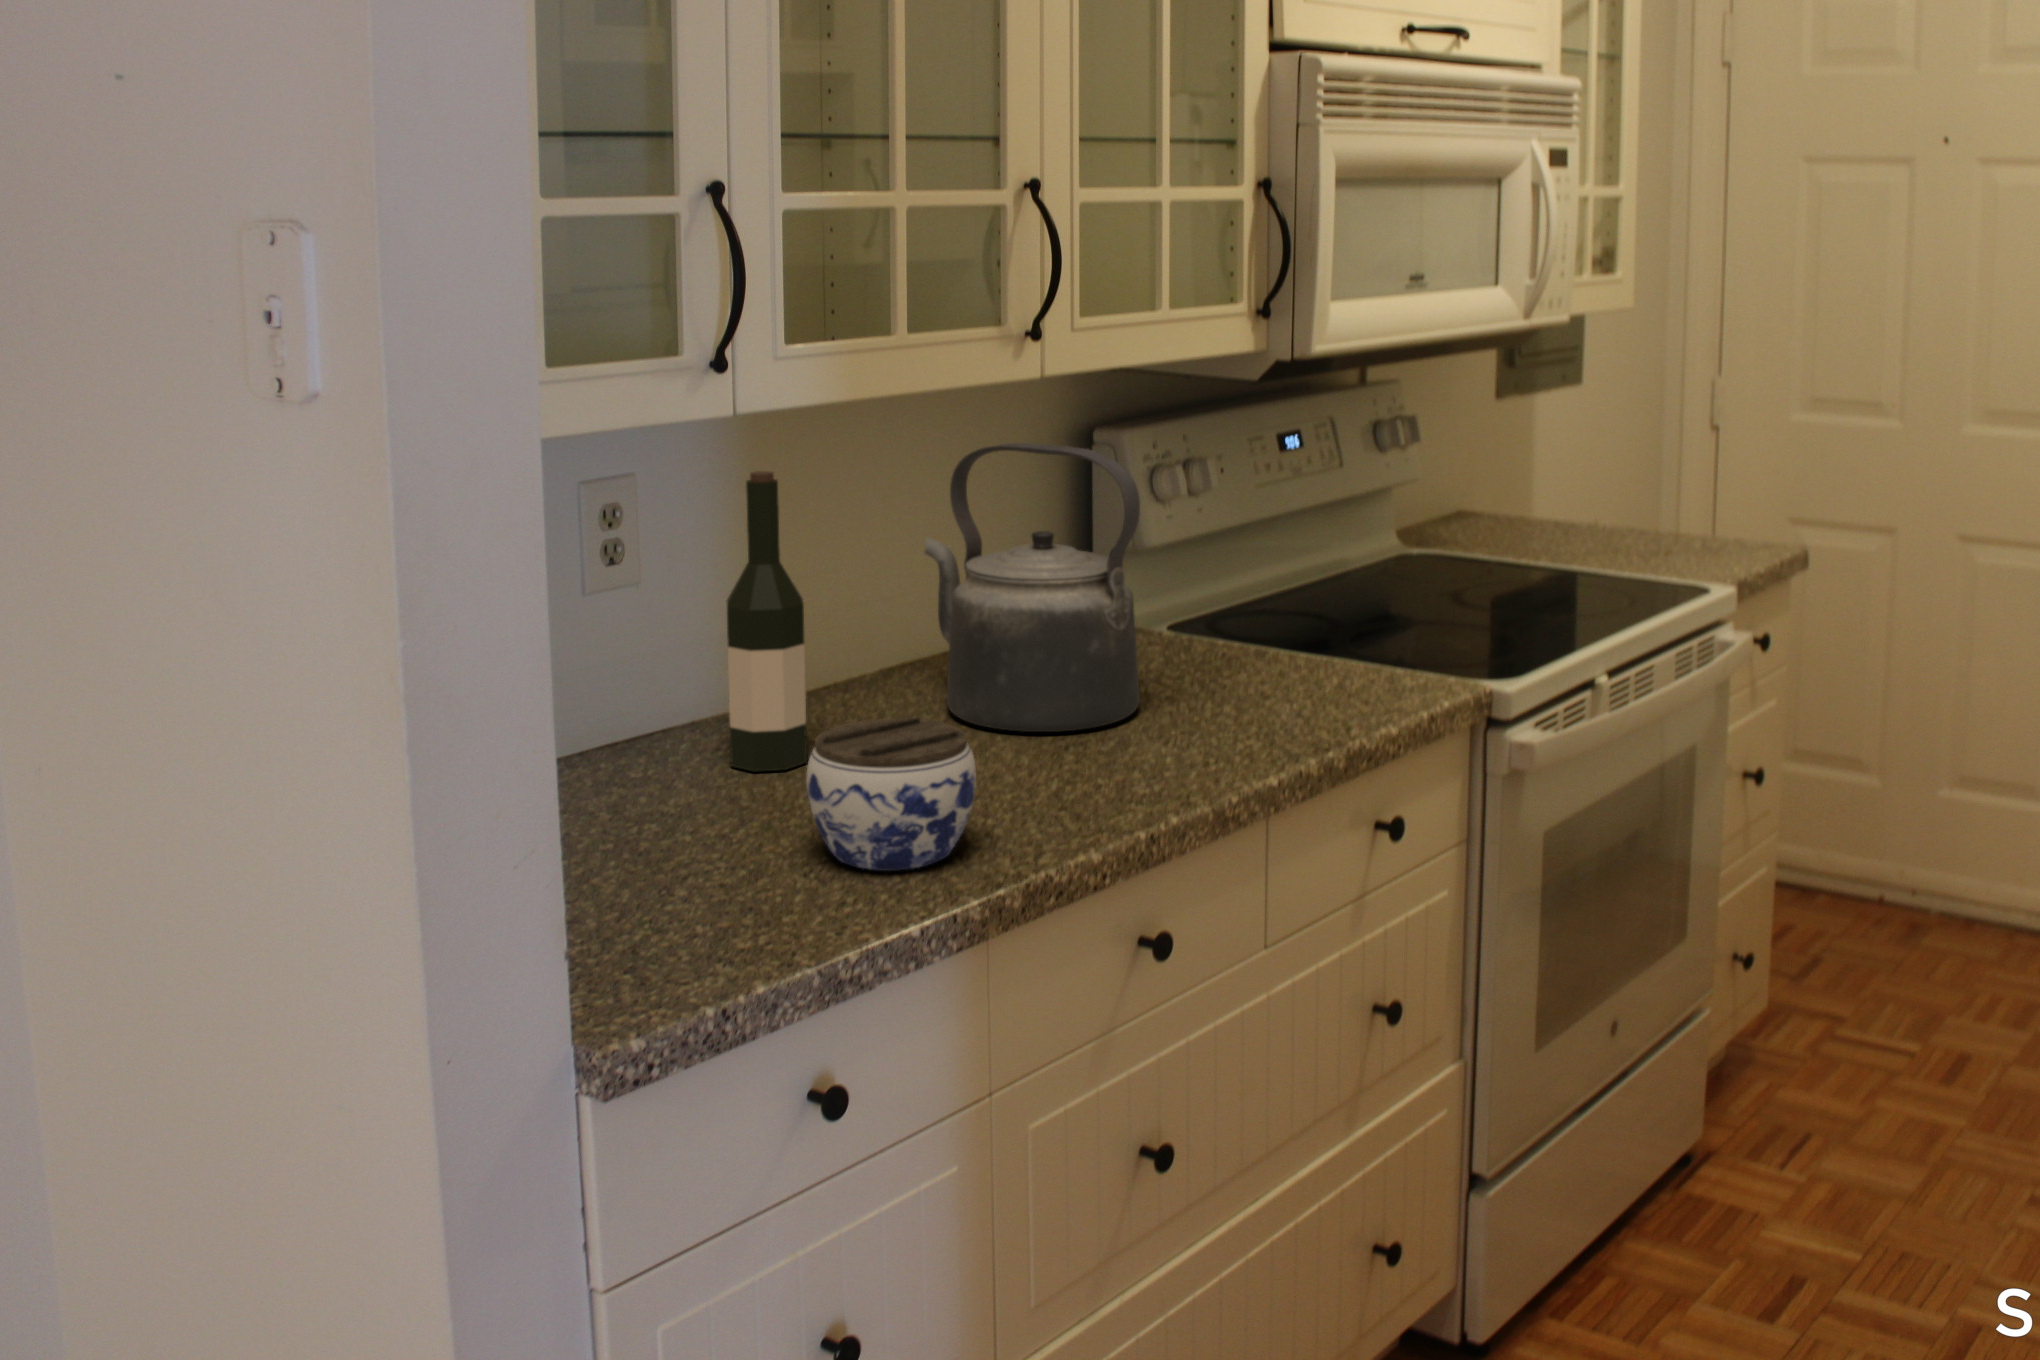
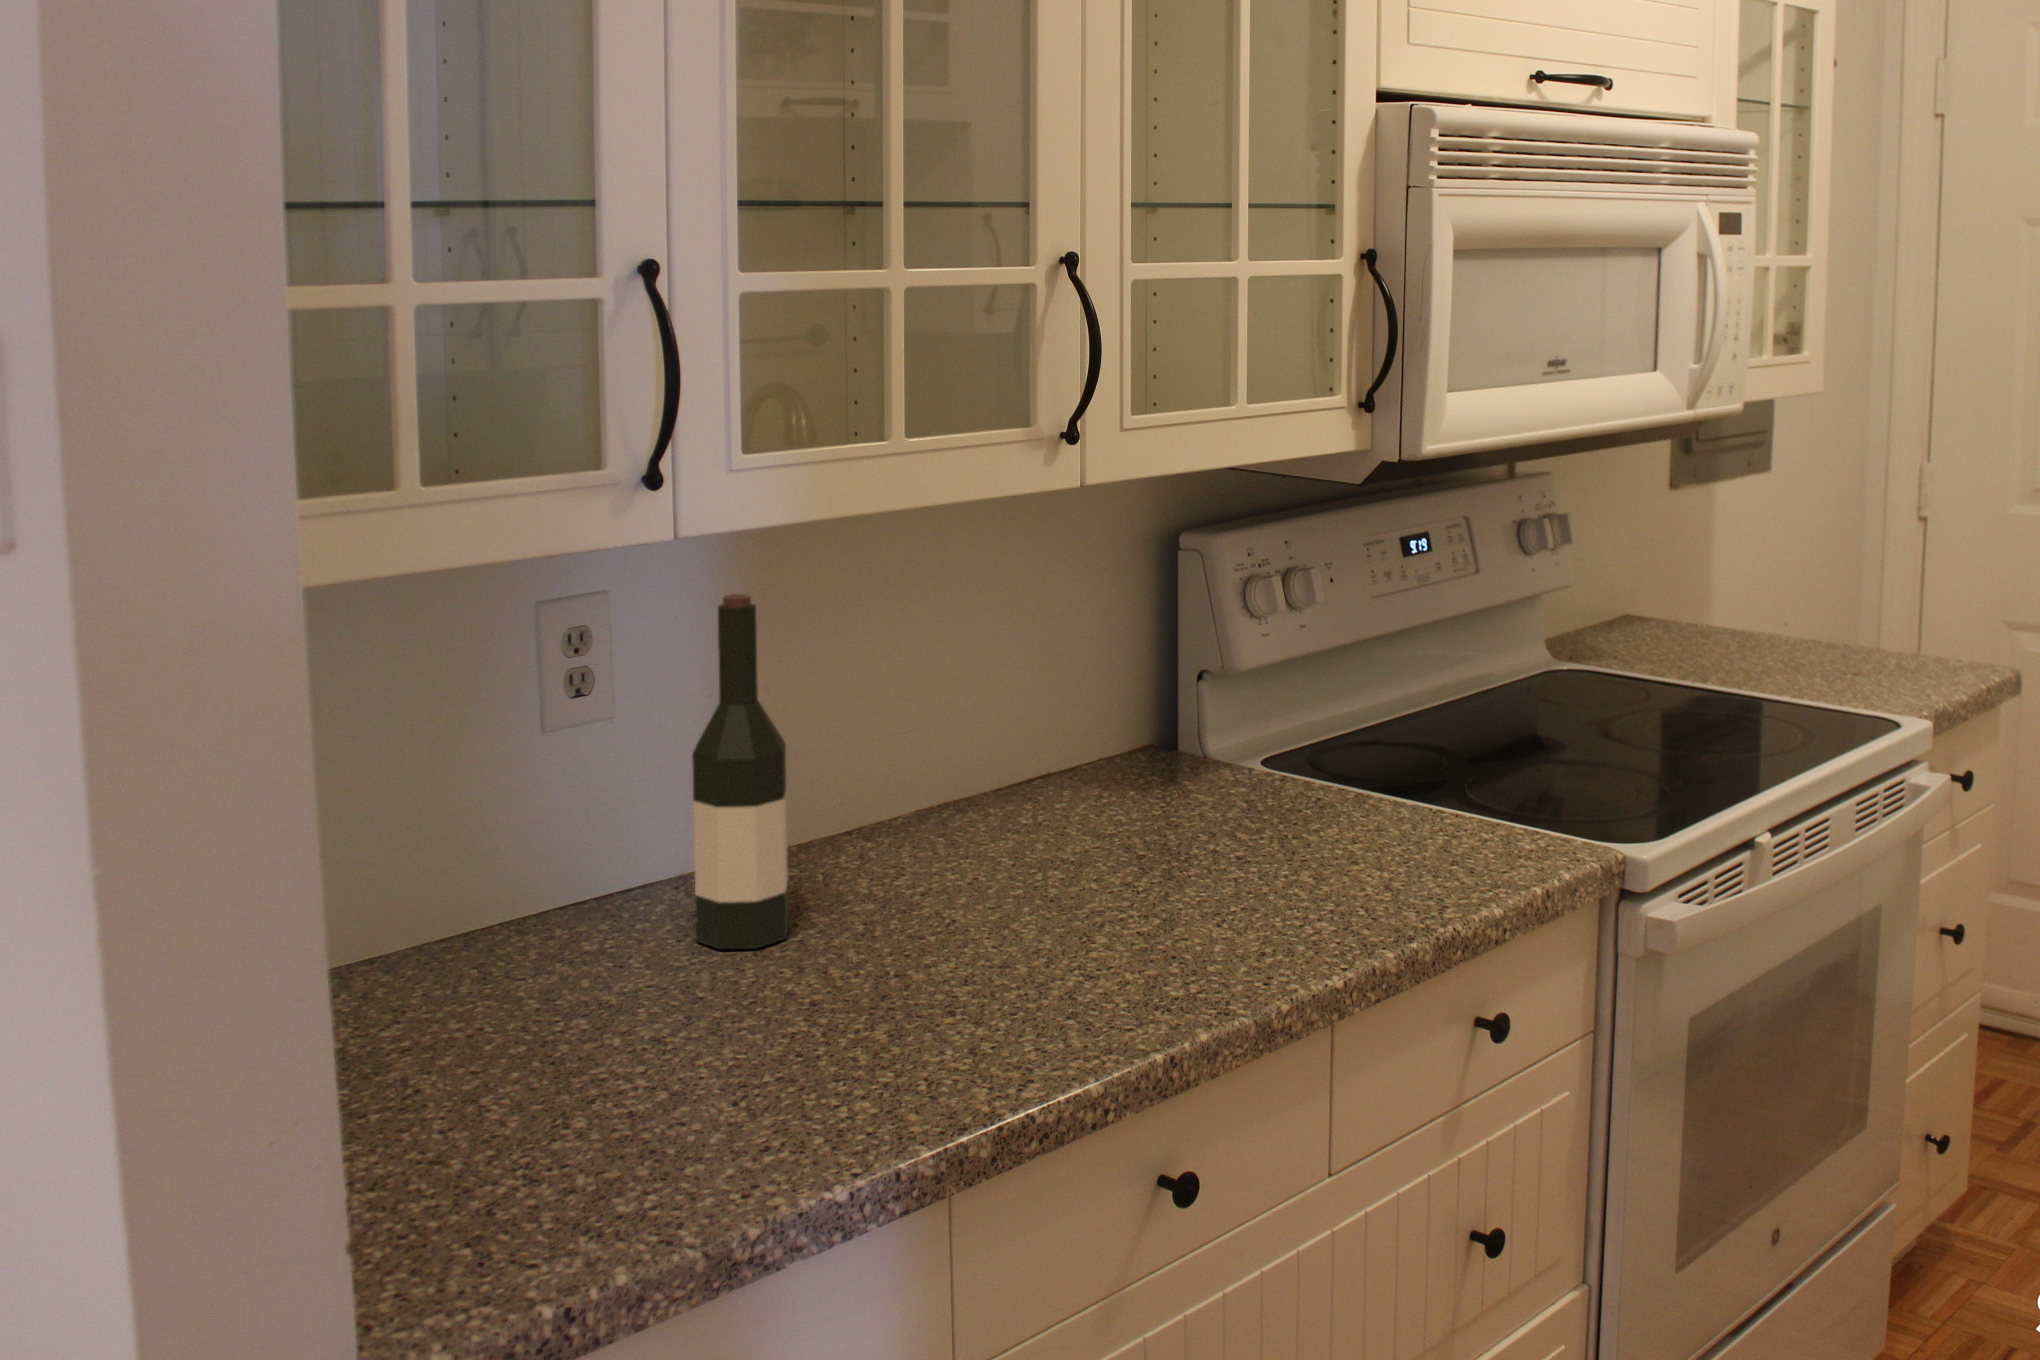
kettle: present [925,443,1140,732] -> none [954,558,1197,905]
jar: present [806,717,976,871] -> none [742,905,948,1101]

